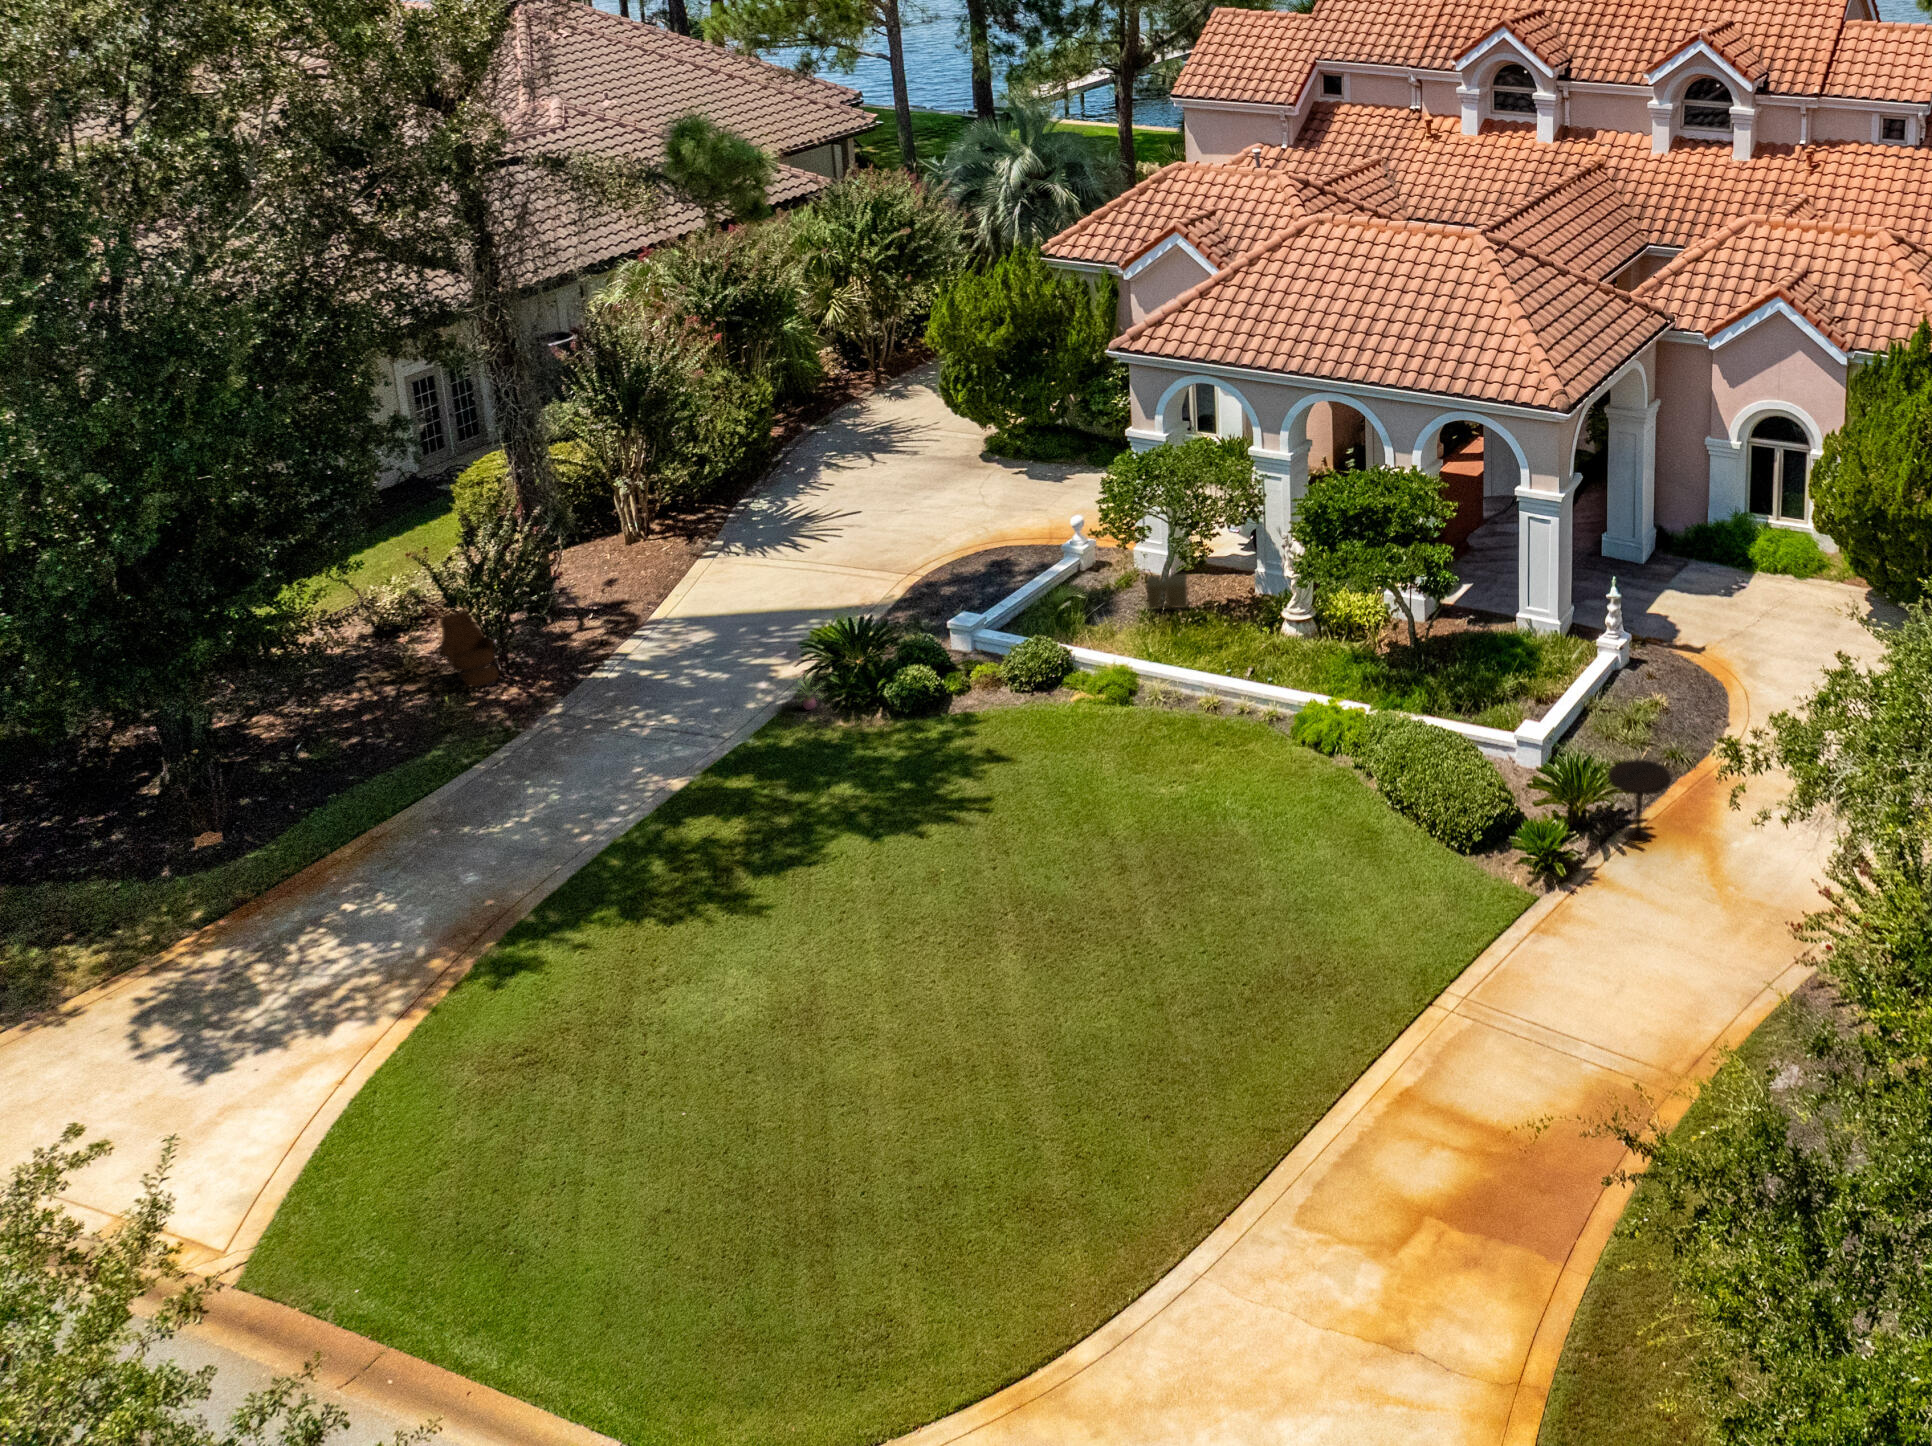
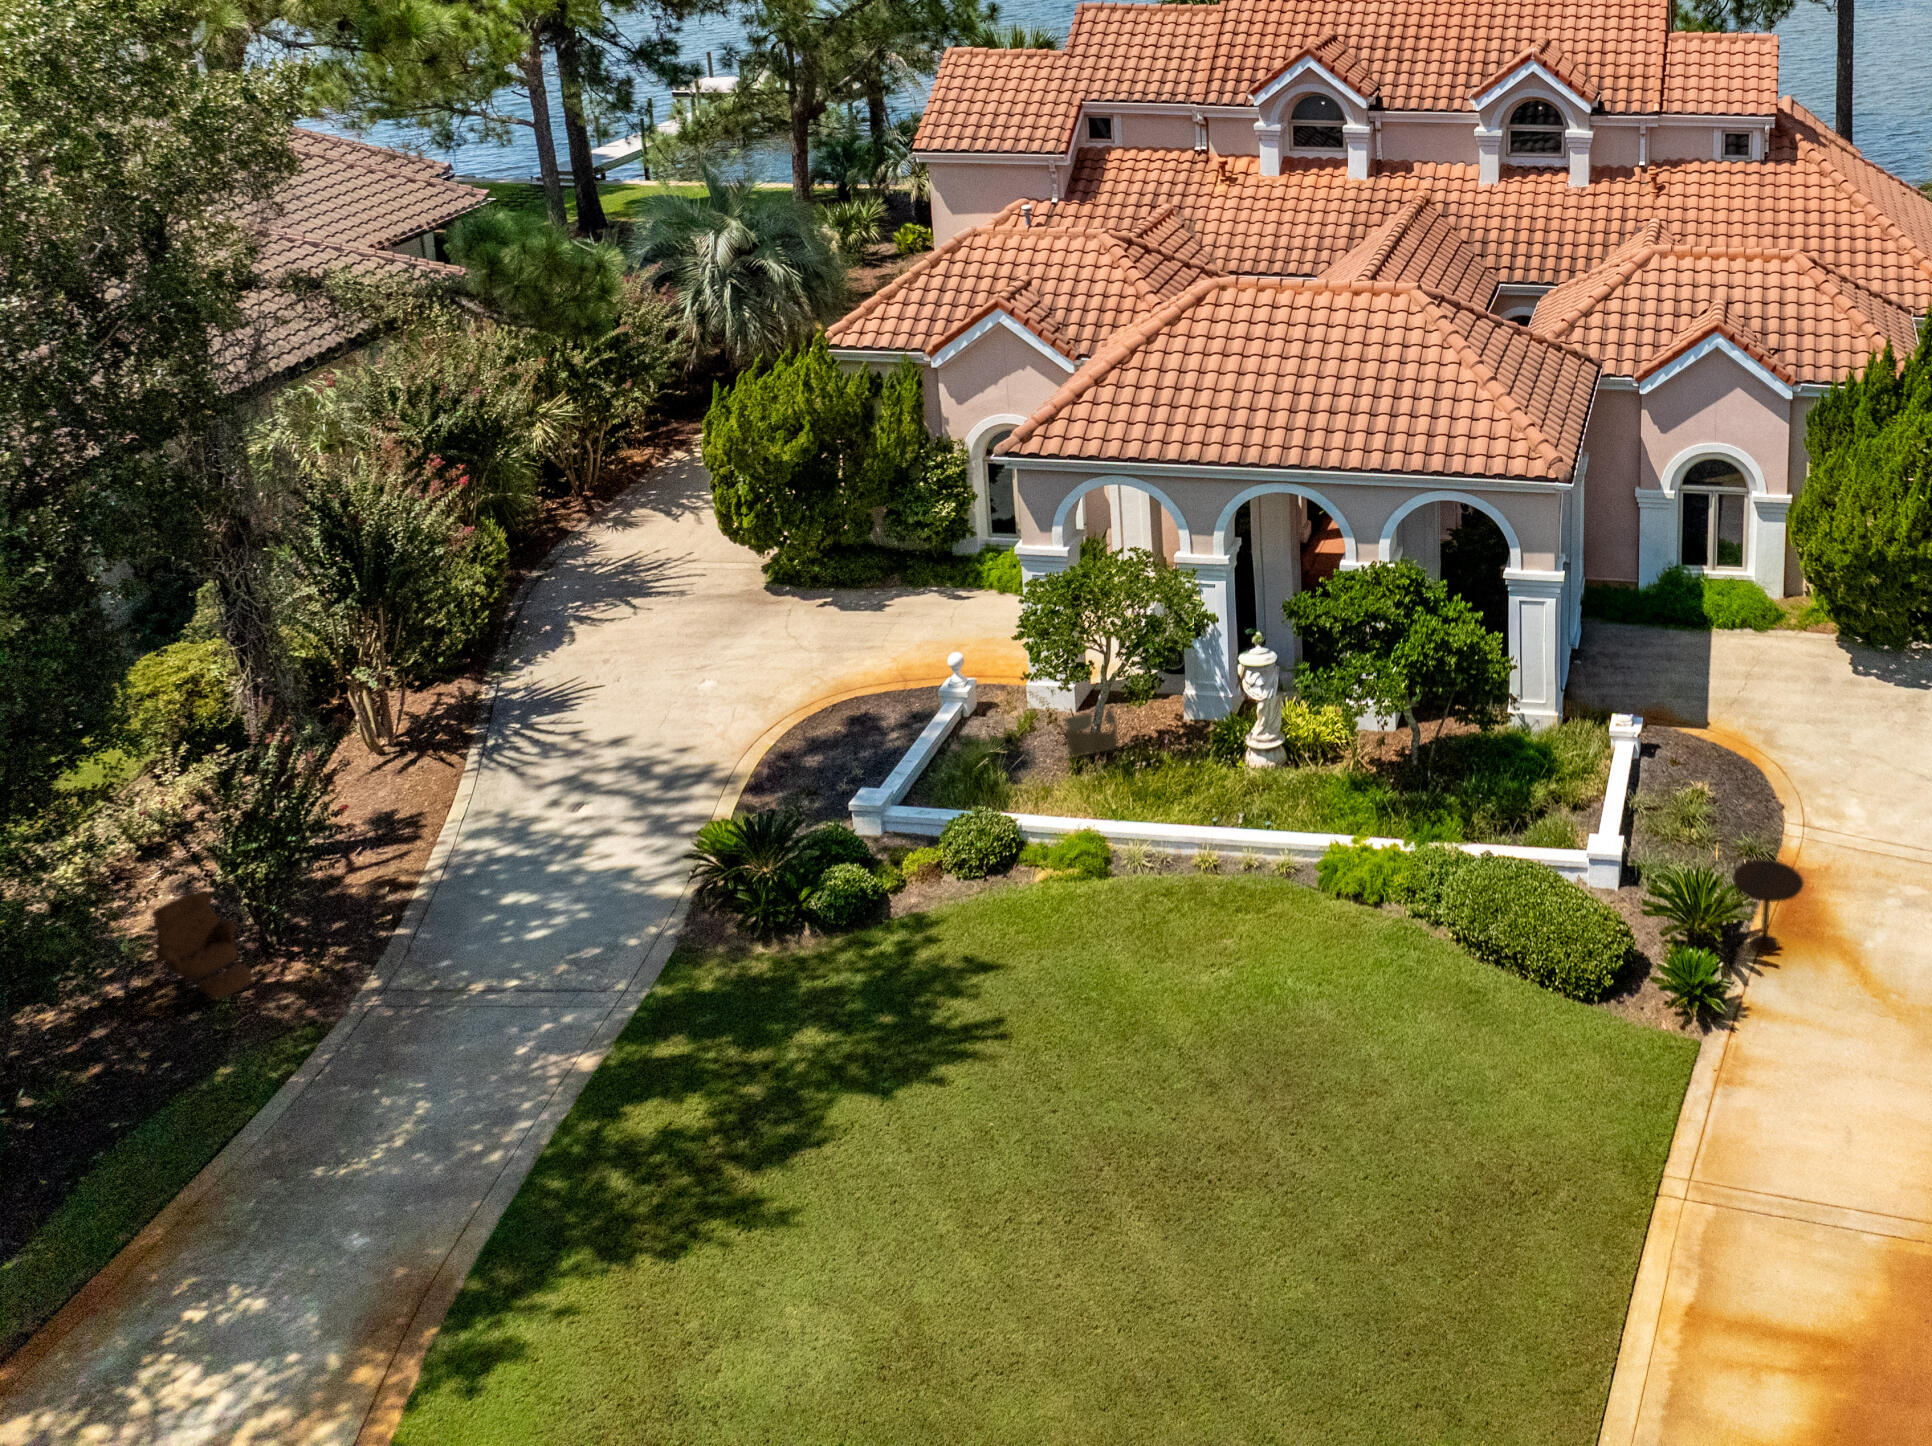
decorative plant: present [798,677,816,710] -> none [685,907,733,953]

